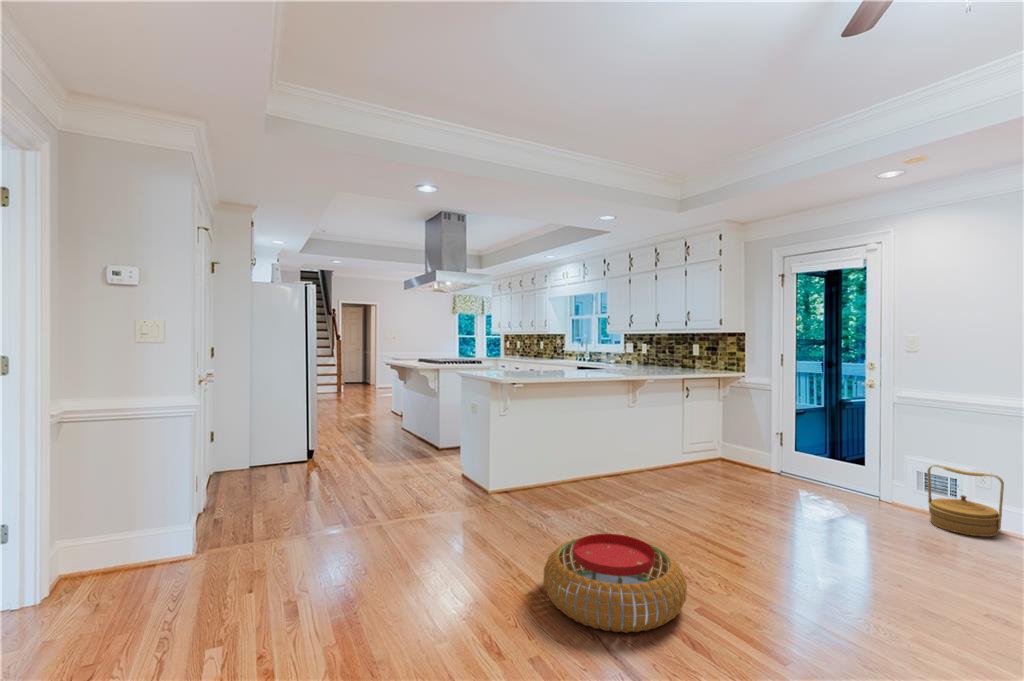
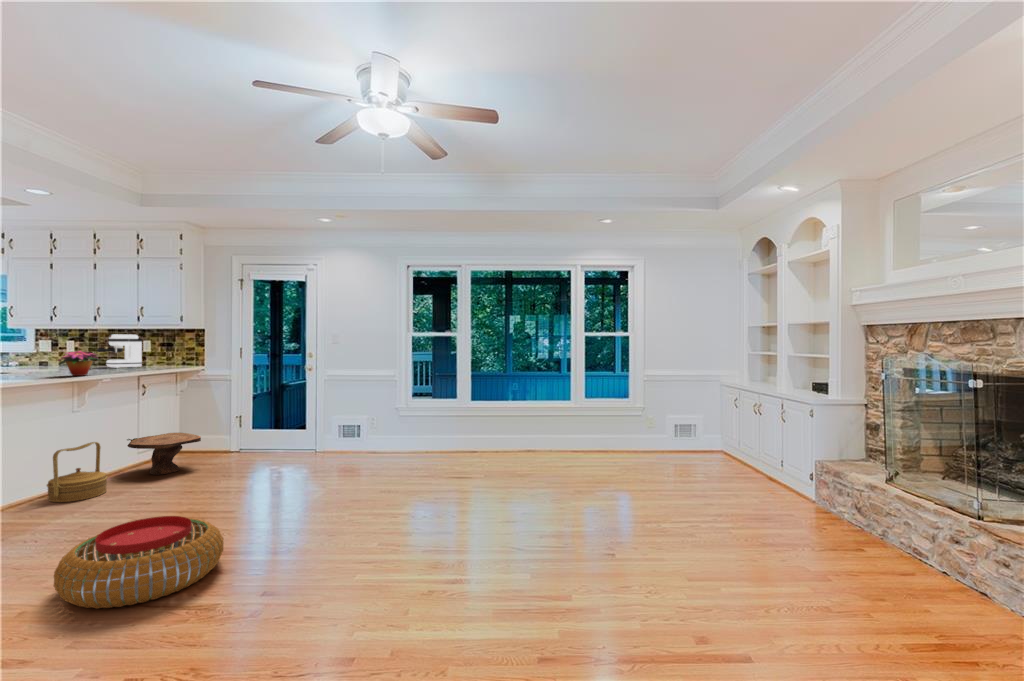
coffee maker: none [653,339,686,371] -> present [97,334,142,368]
flower arrangement: none [612,355,647,378] -> present [60,351,97,376]
side table: none [667,439,731,482] -> present [127,433,201,475]
woven basket: present [927,465,1004,537] -> present [47,442,108,502]

